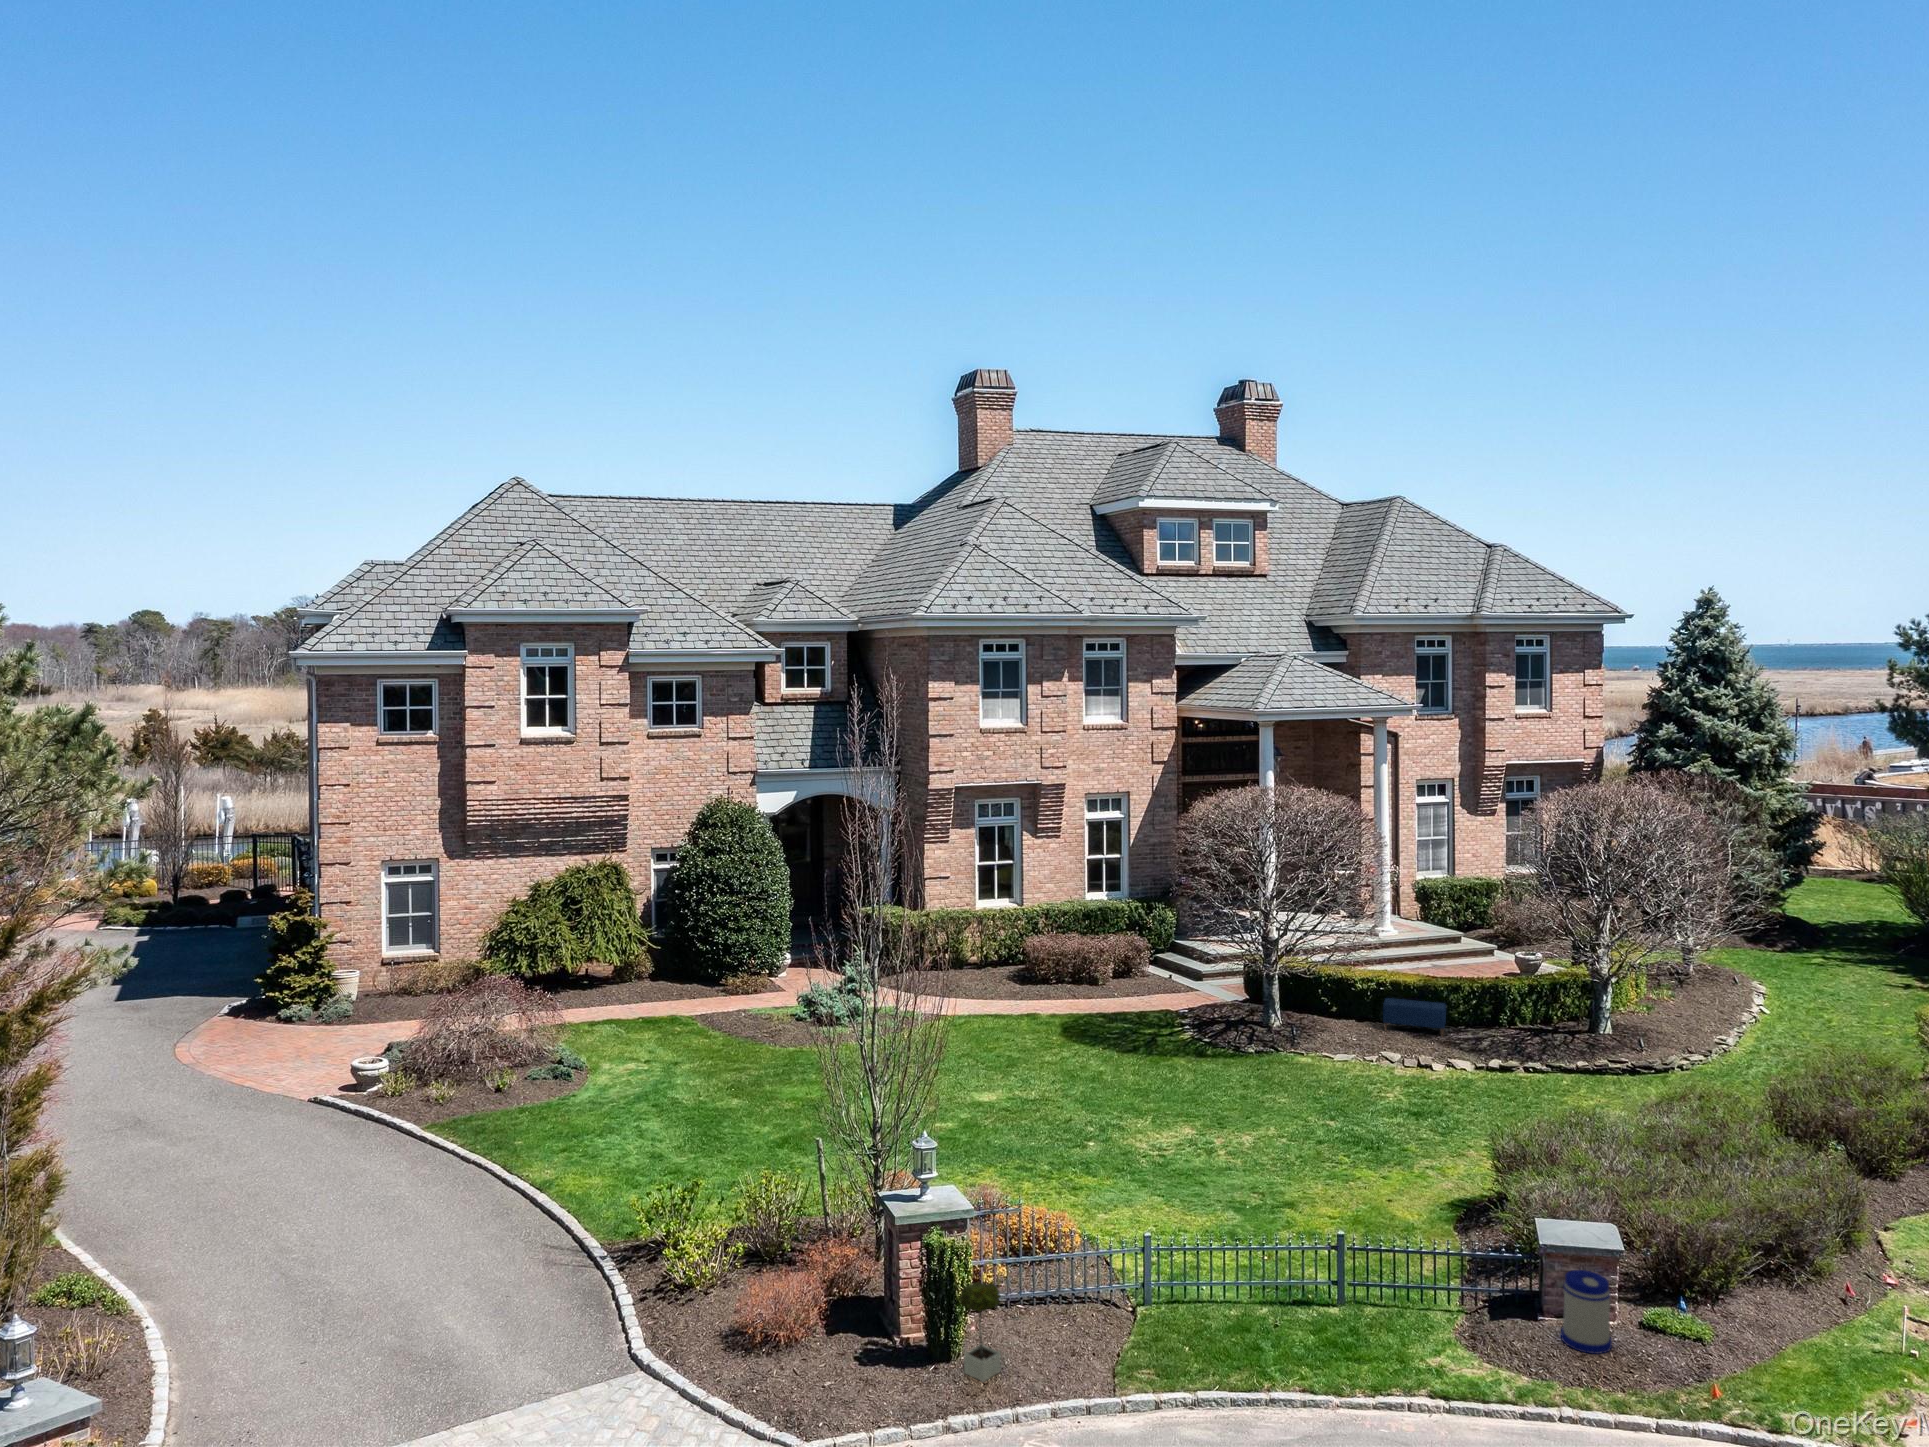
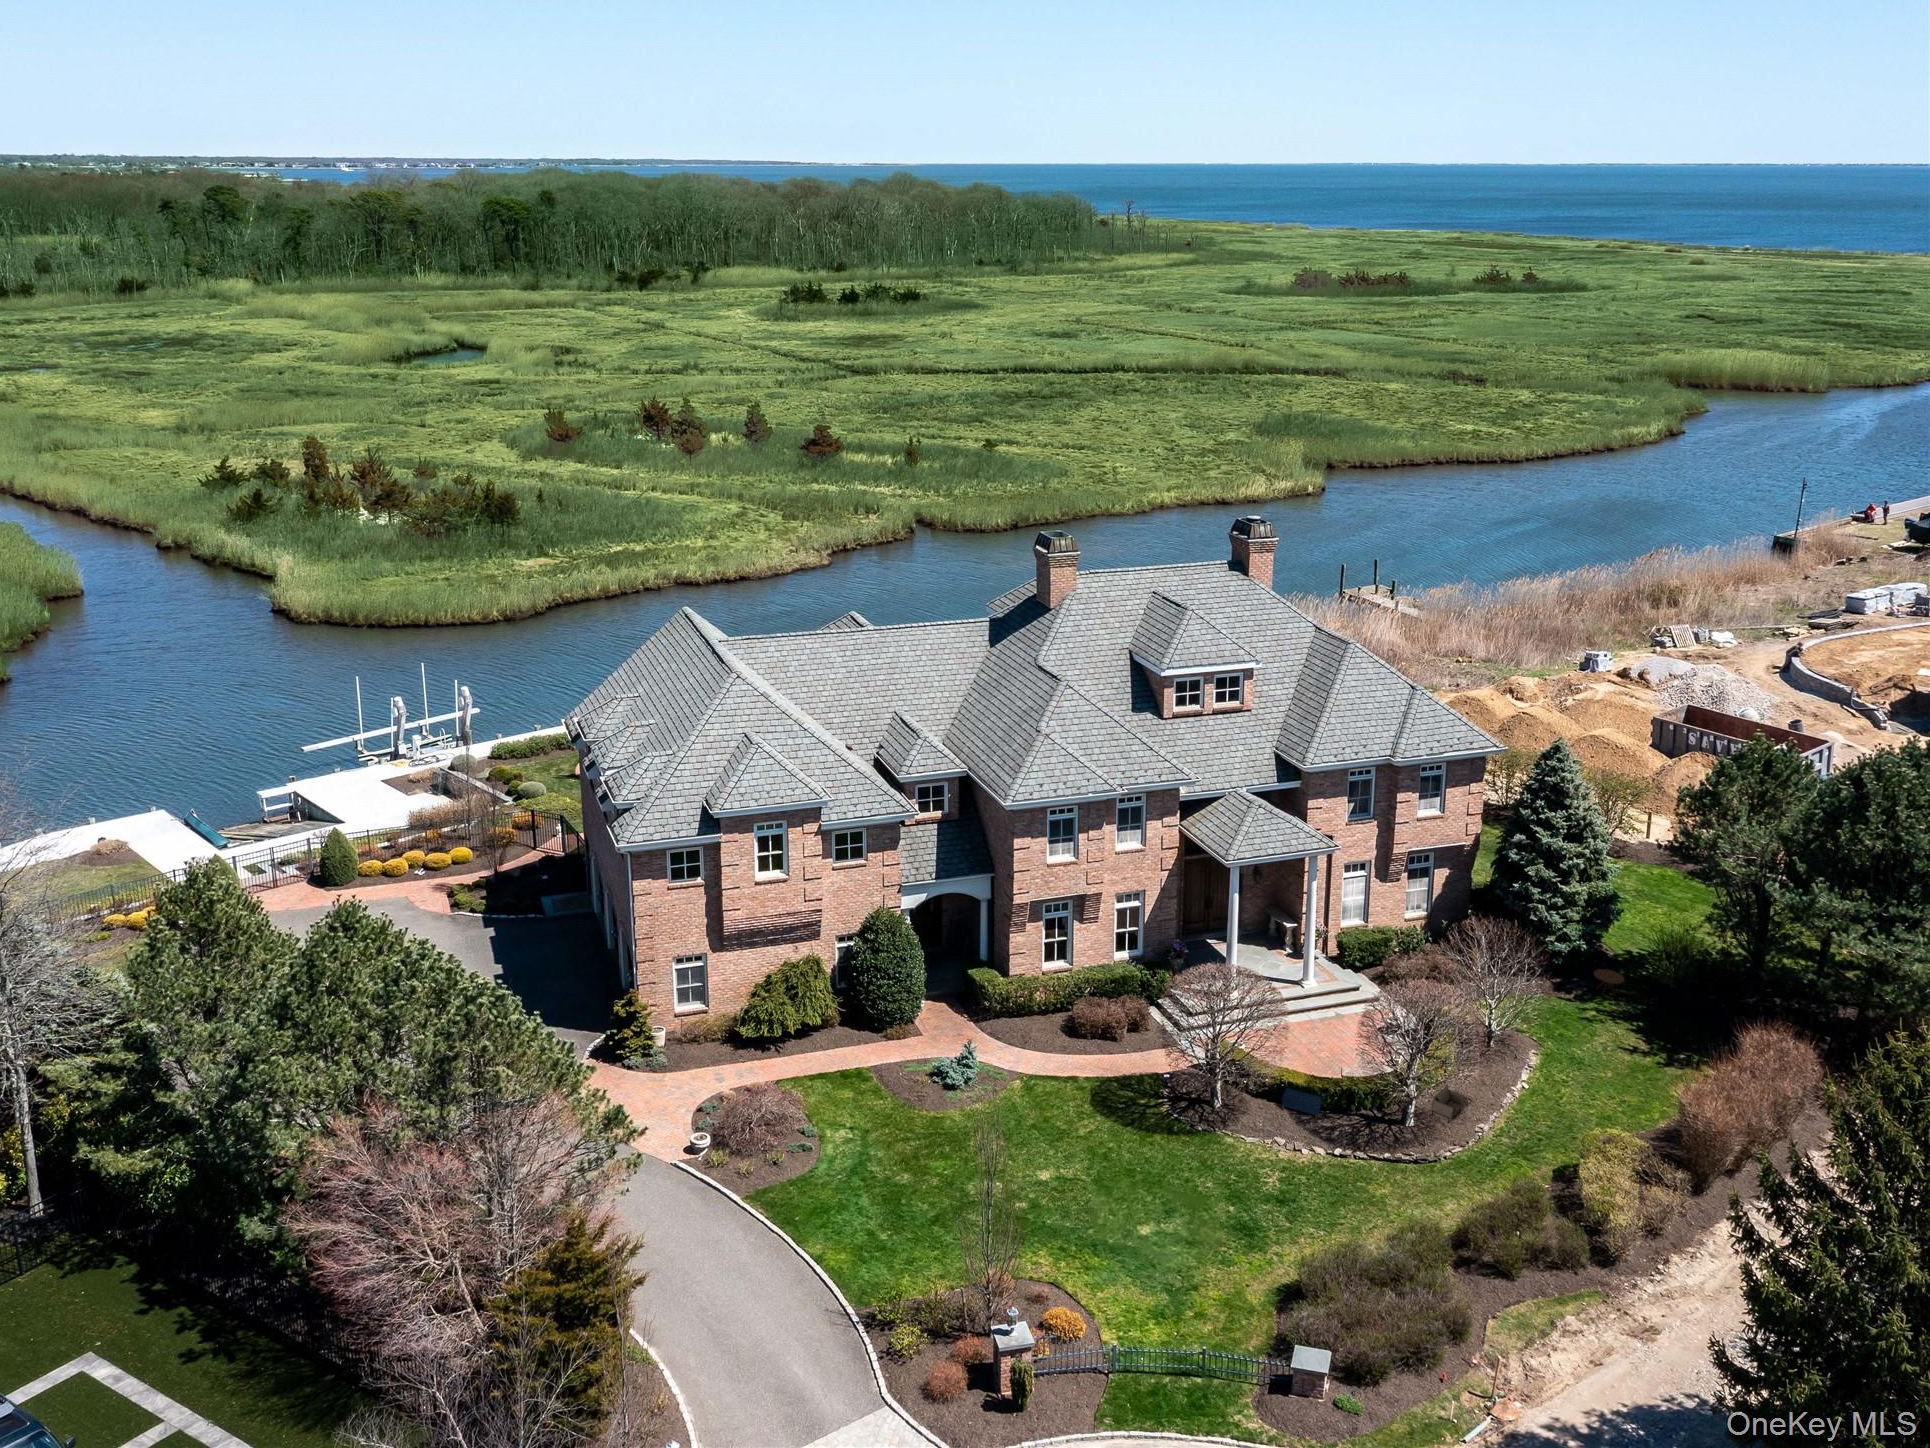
round table: none [1784,905,1831,938] -> present [1594,969,1624,992]
armchair: none [1622,982,1670,1033] -> present [1431,1086,1465,1123]
trash can: present [1561,1270,1612,1354] -> none [1298,1381,1321,1419]
potted tree: present [959,1282,1001,1382] -> none [1030,1378,1048,1416]

